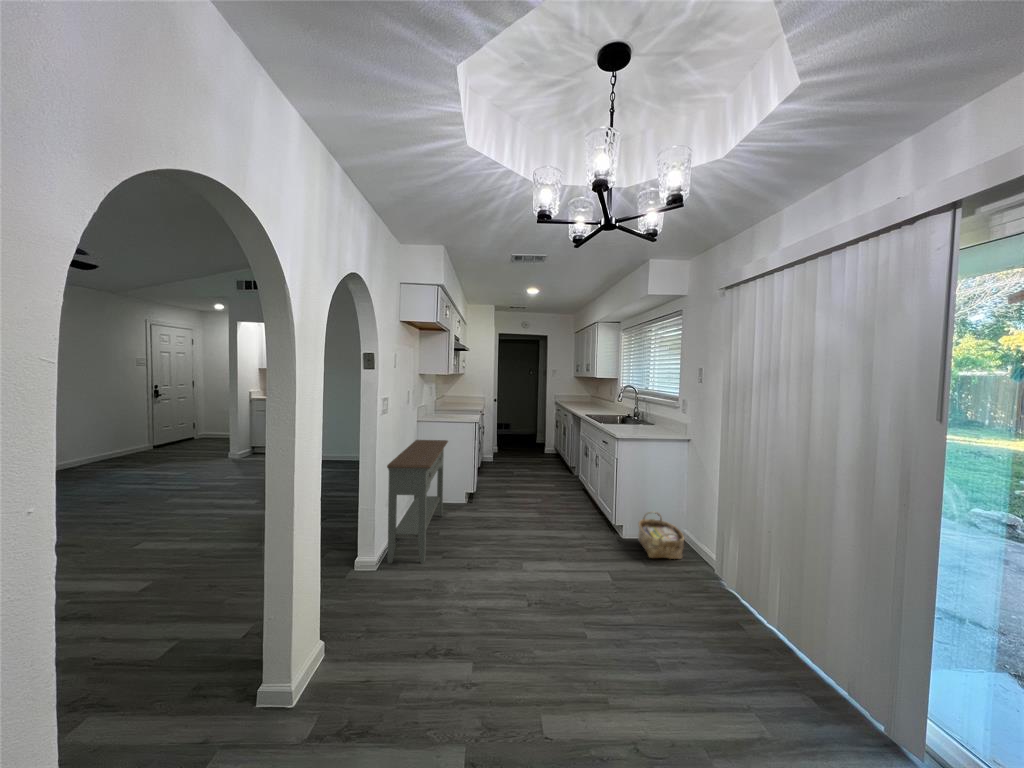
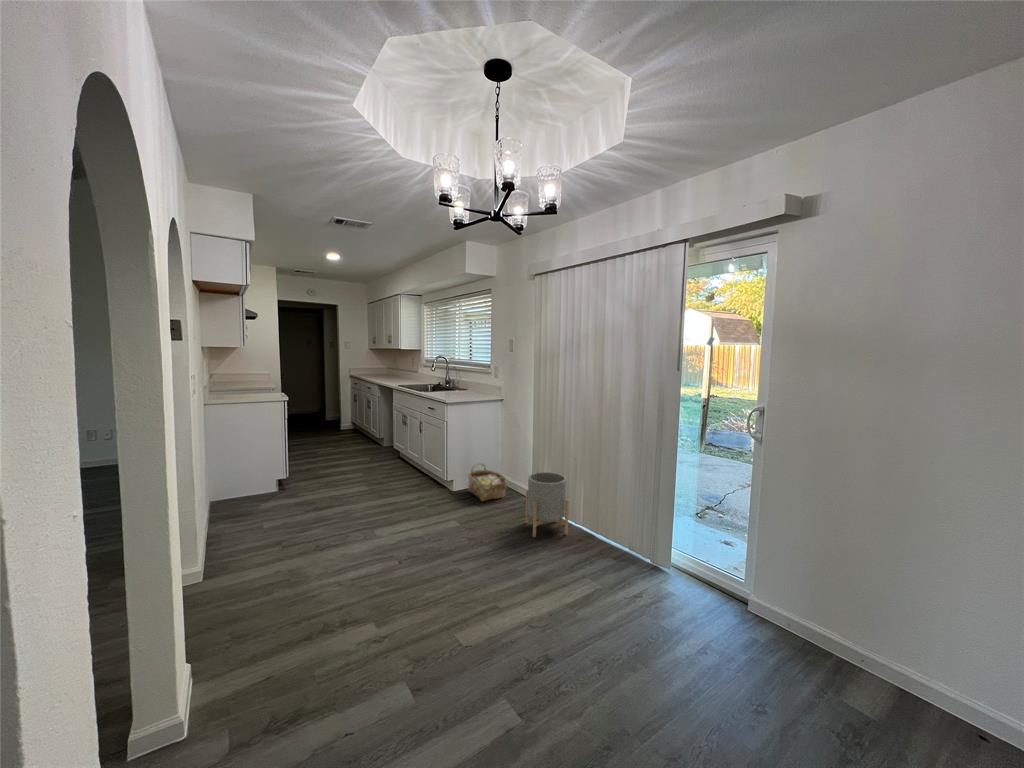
console table: present [387,440,448,564] -> none [209,422,268,567]
planter: none [694,539,752,636] -> present [525,472,569,537]

